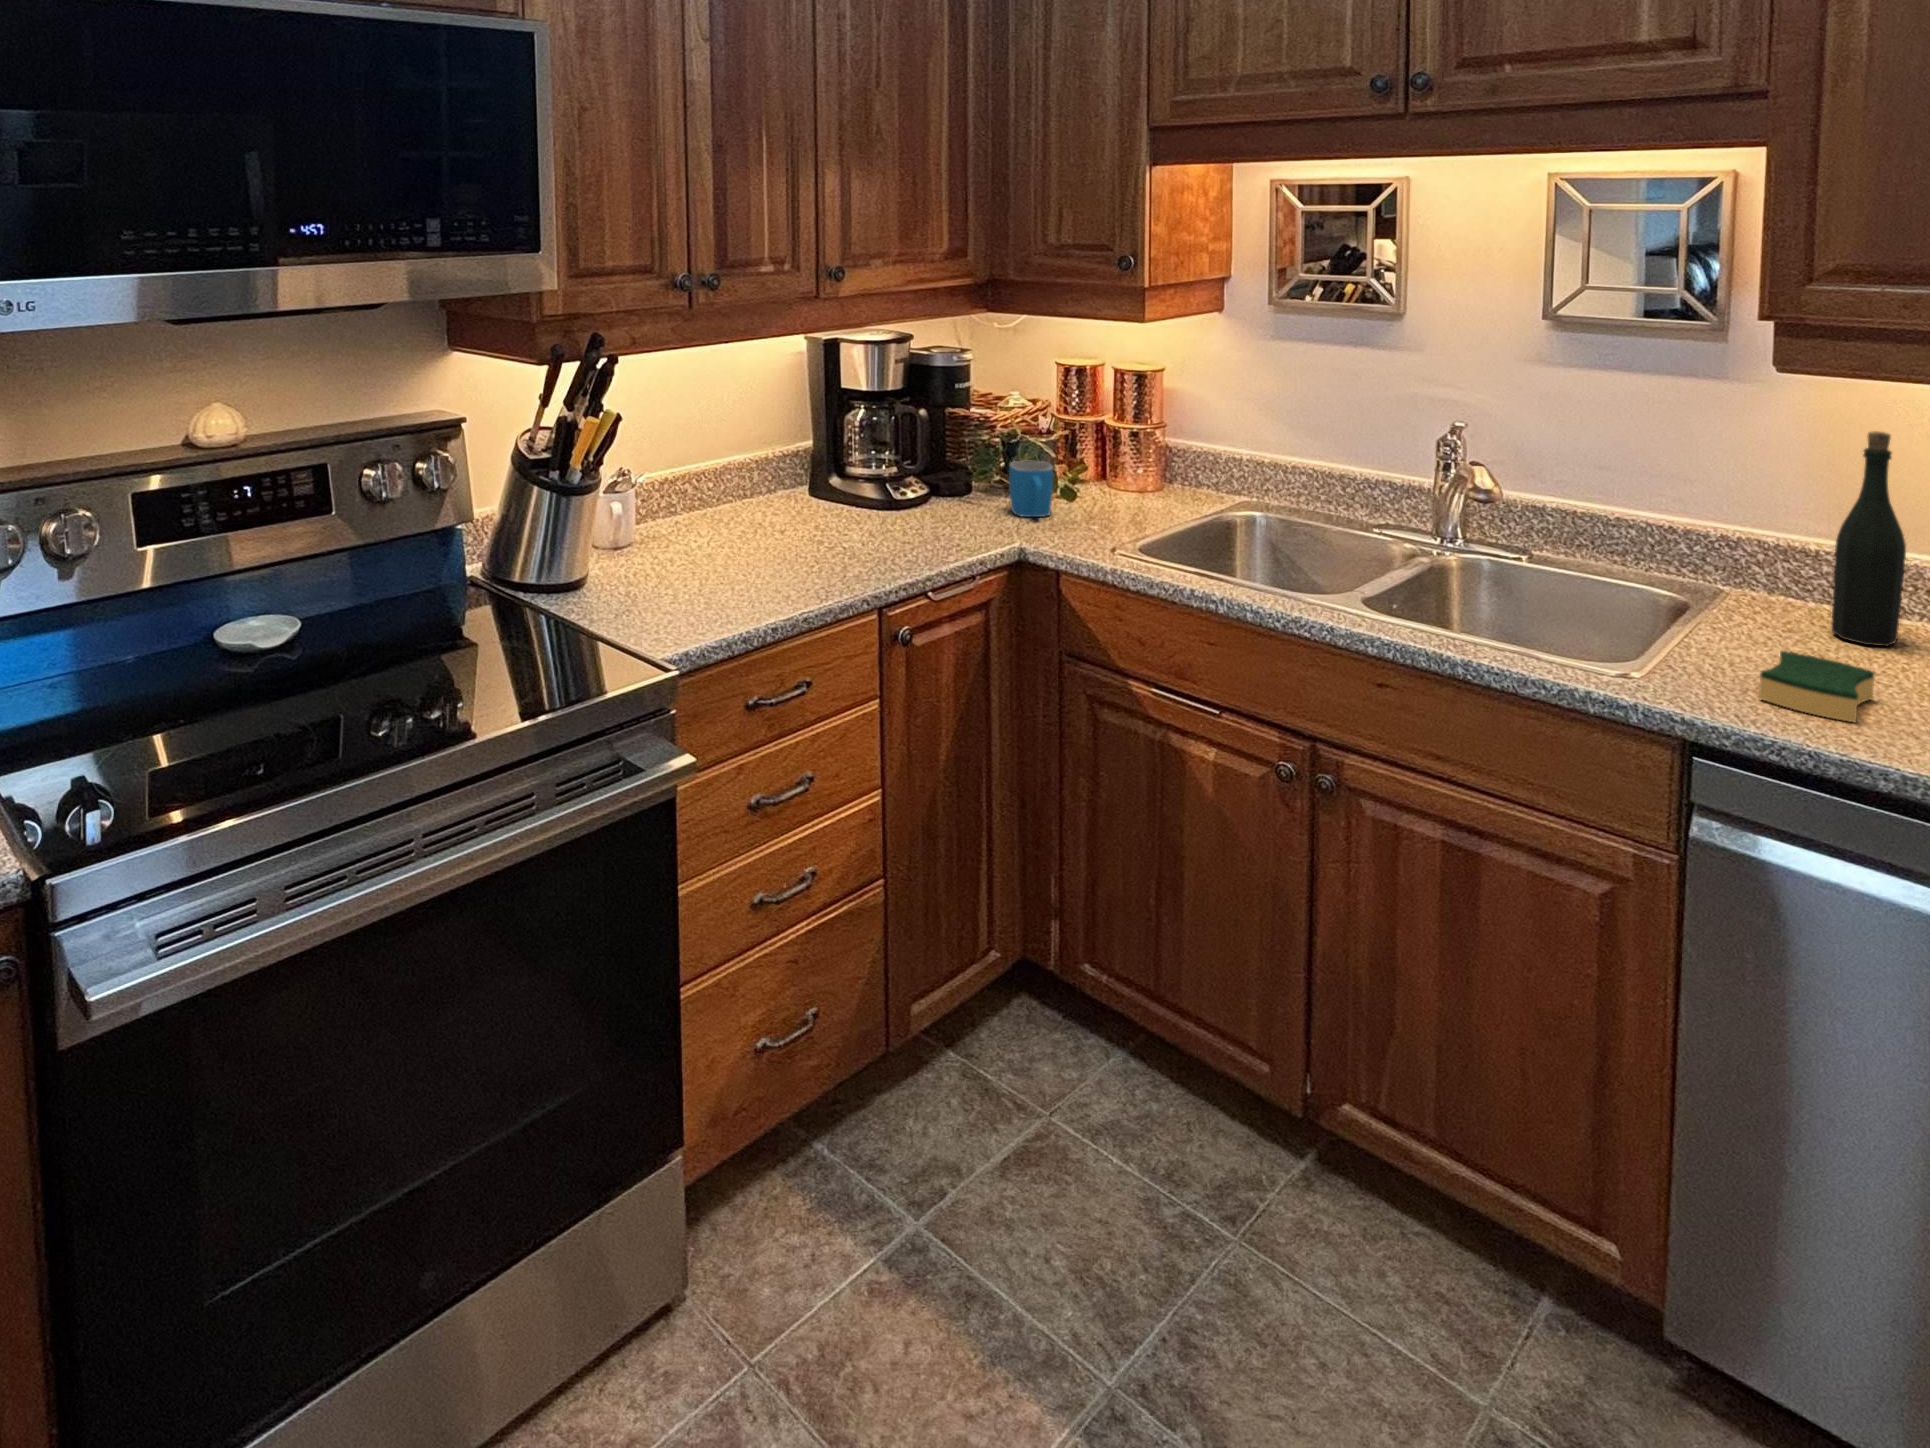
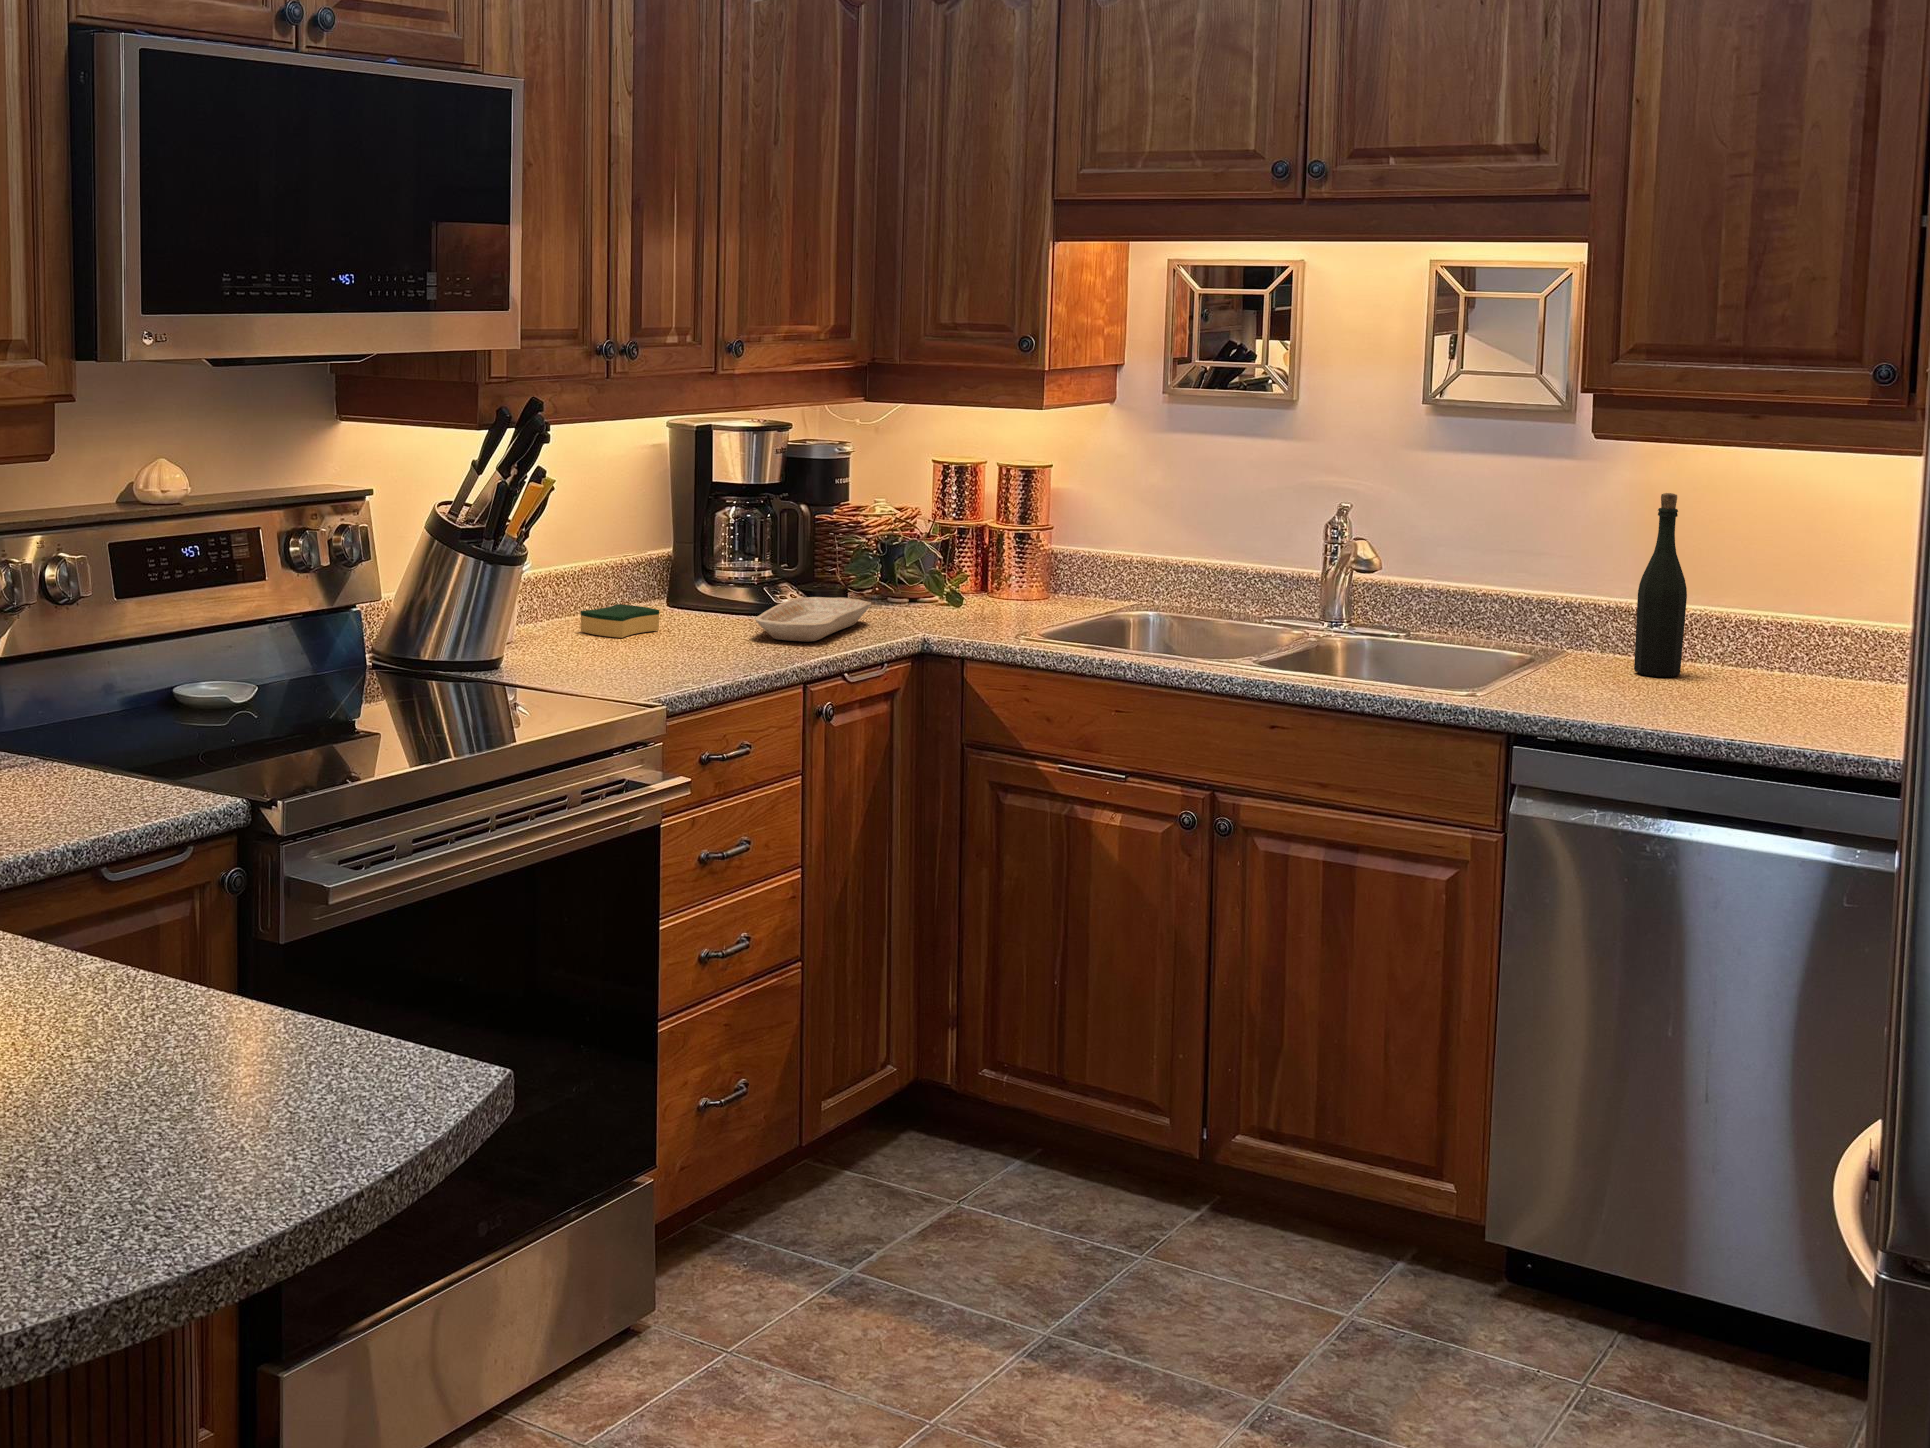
mug: present [1009,461,1053,517] -> none [899,560,946,618]
tray: none [851,496,977,553] -> present [755,597,871,642]
sponge: present [1759,651,1875,722] -> present [581,604,659,638]

